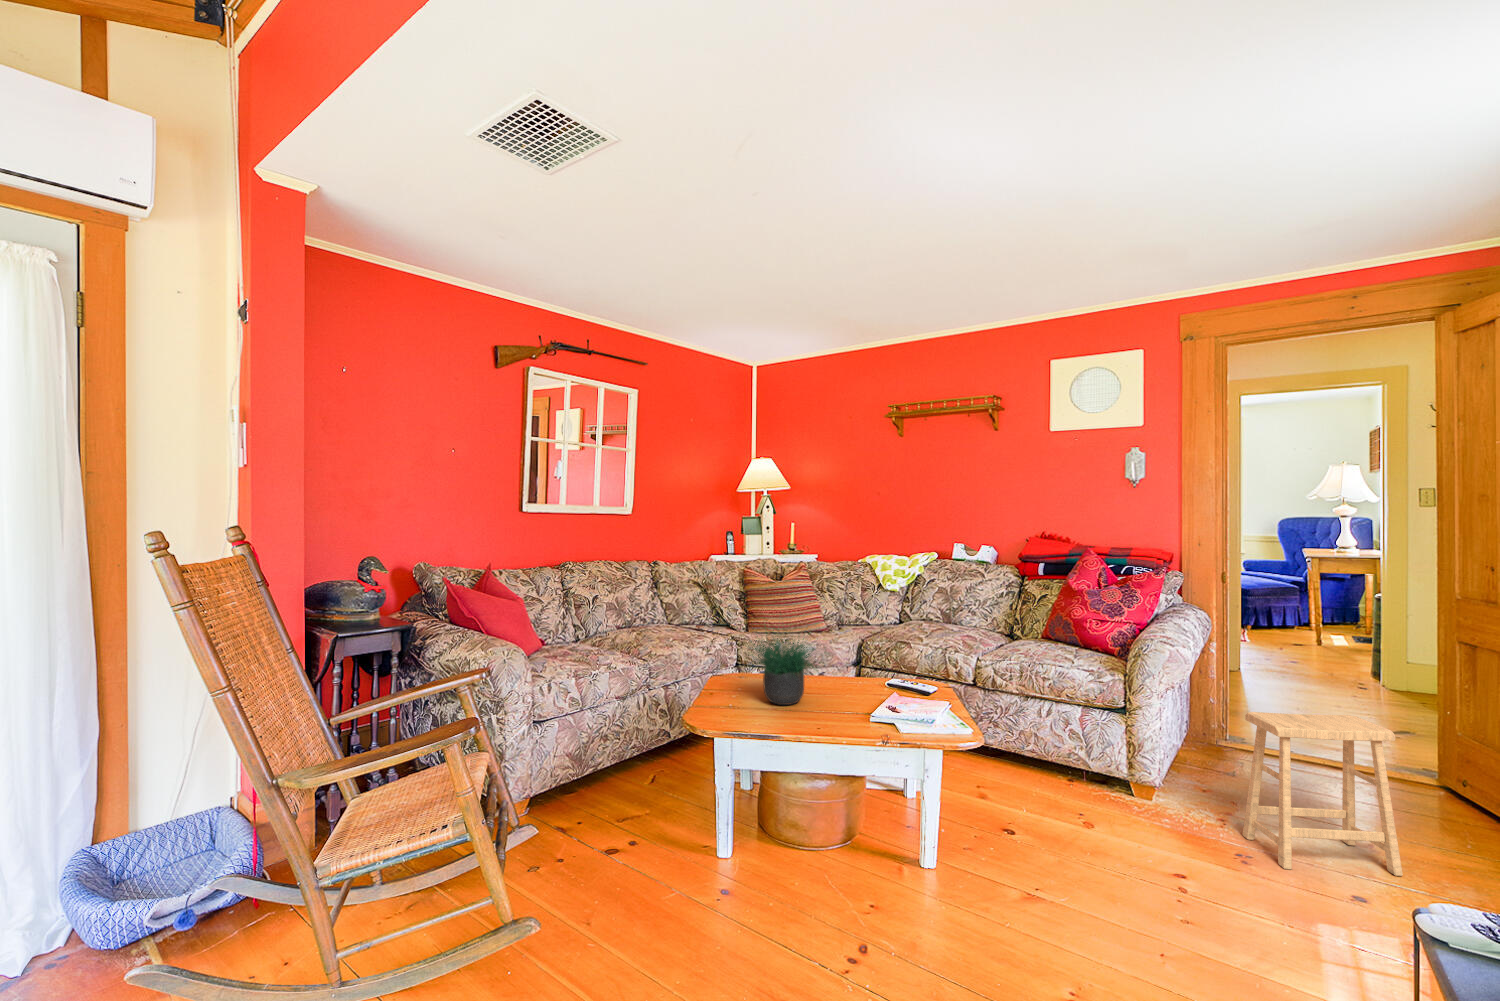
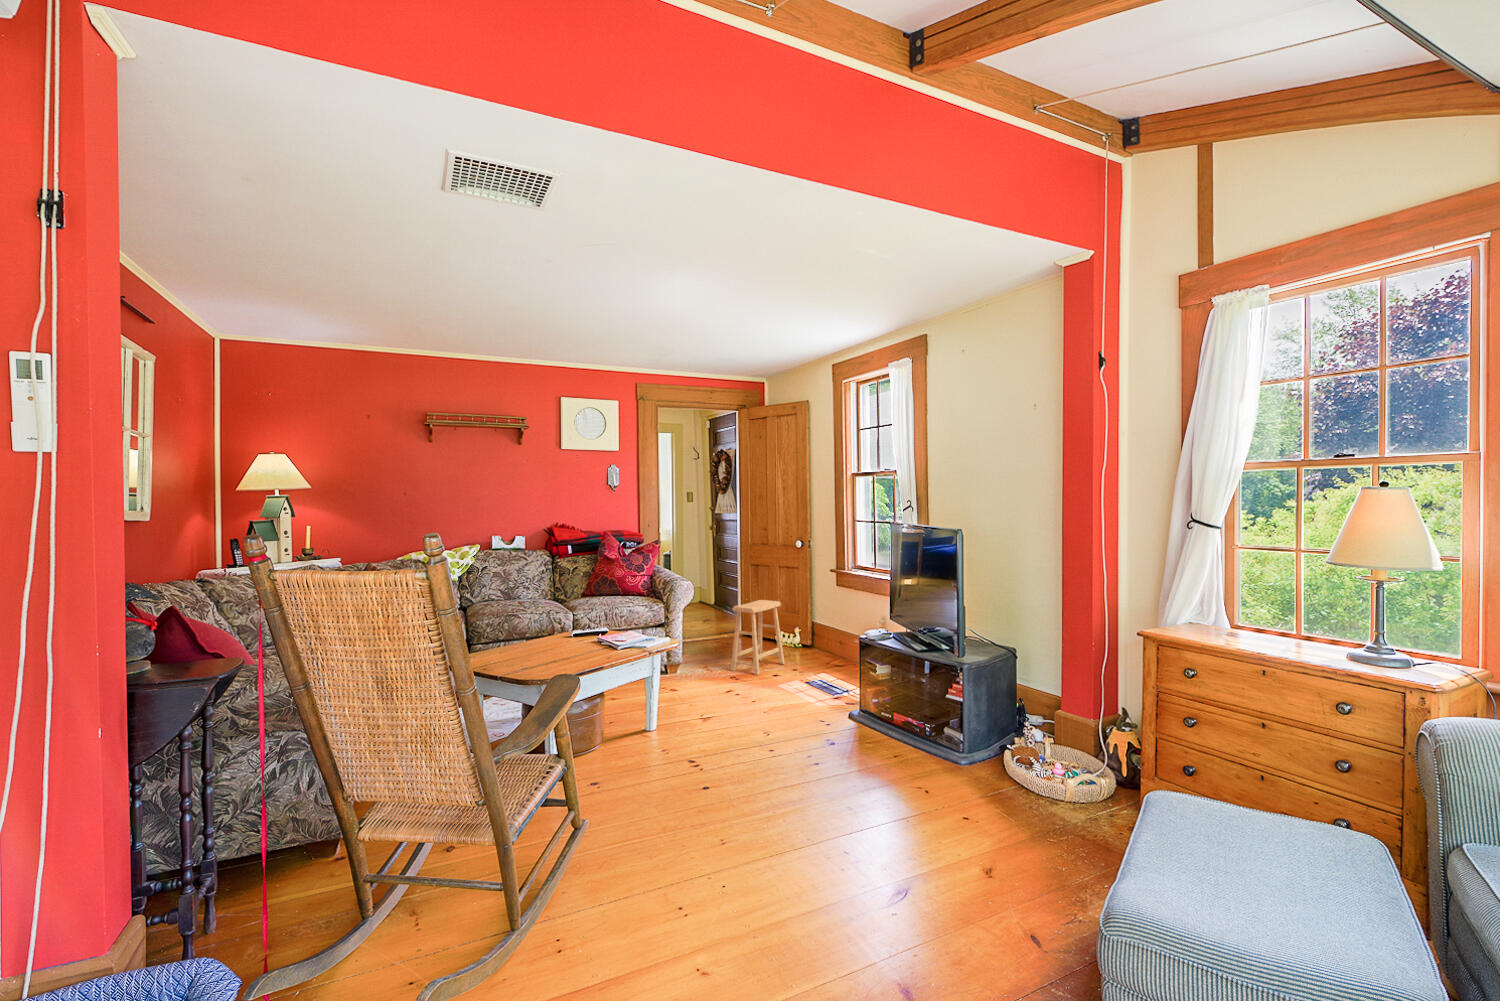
potted plant: present [749,630,816,705] -> none [514,586,585,660]

